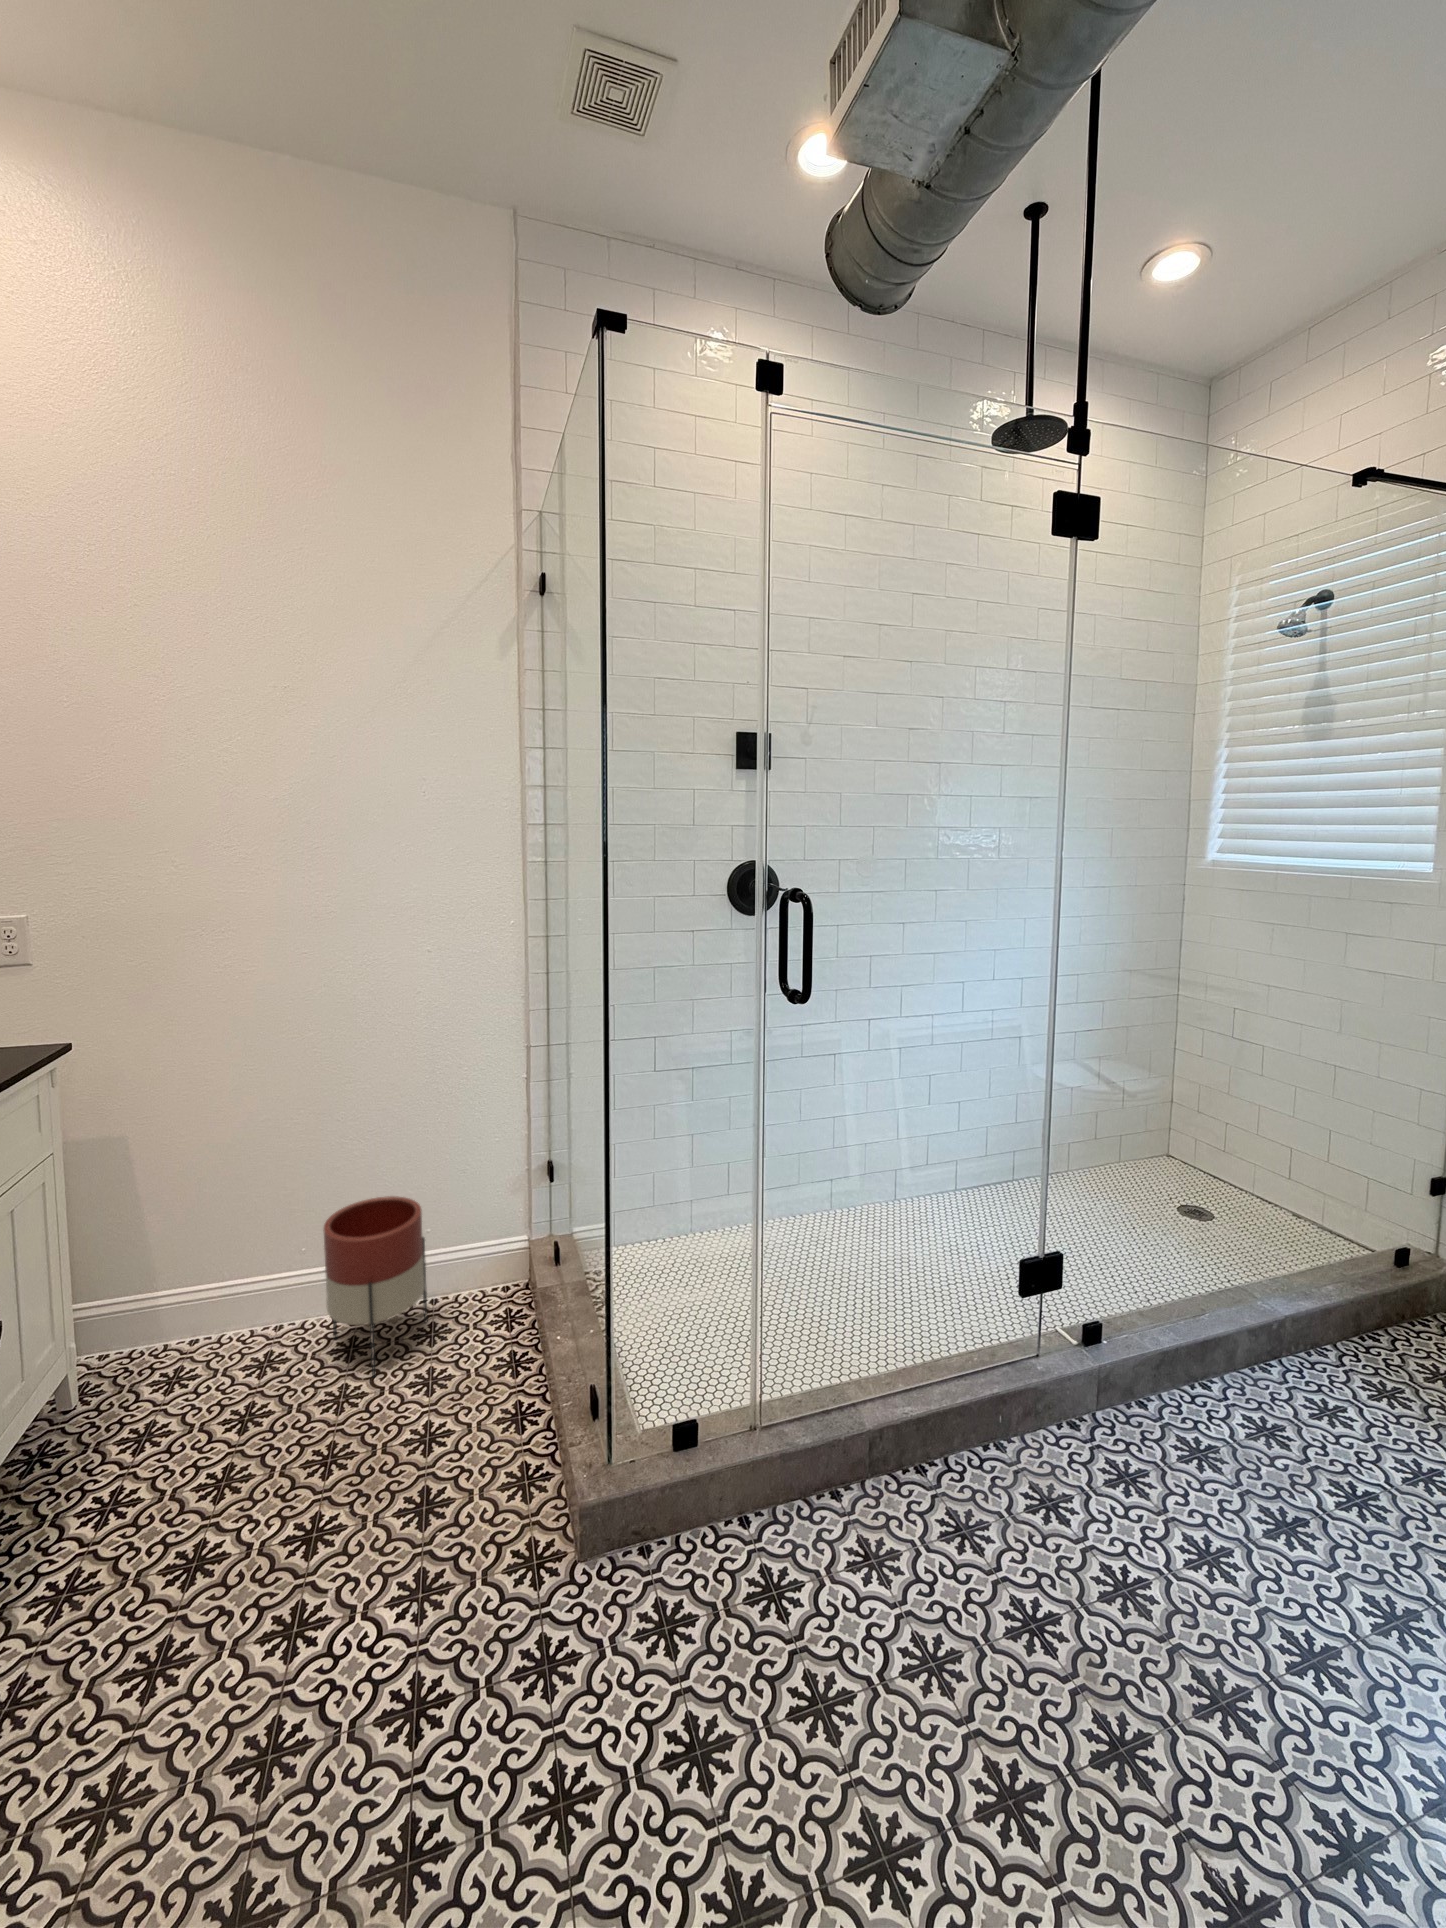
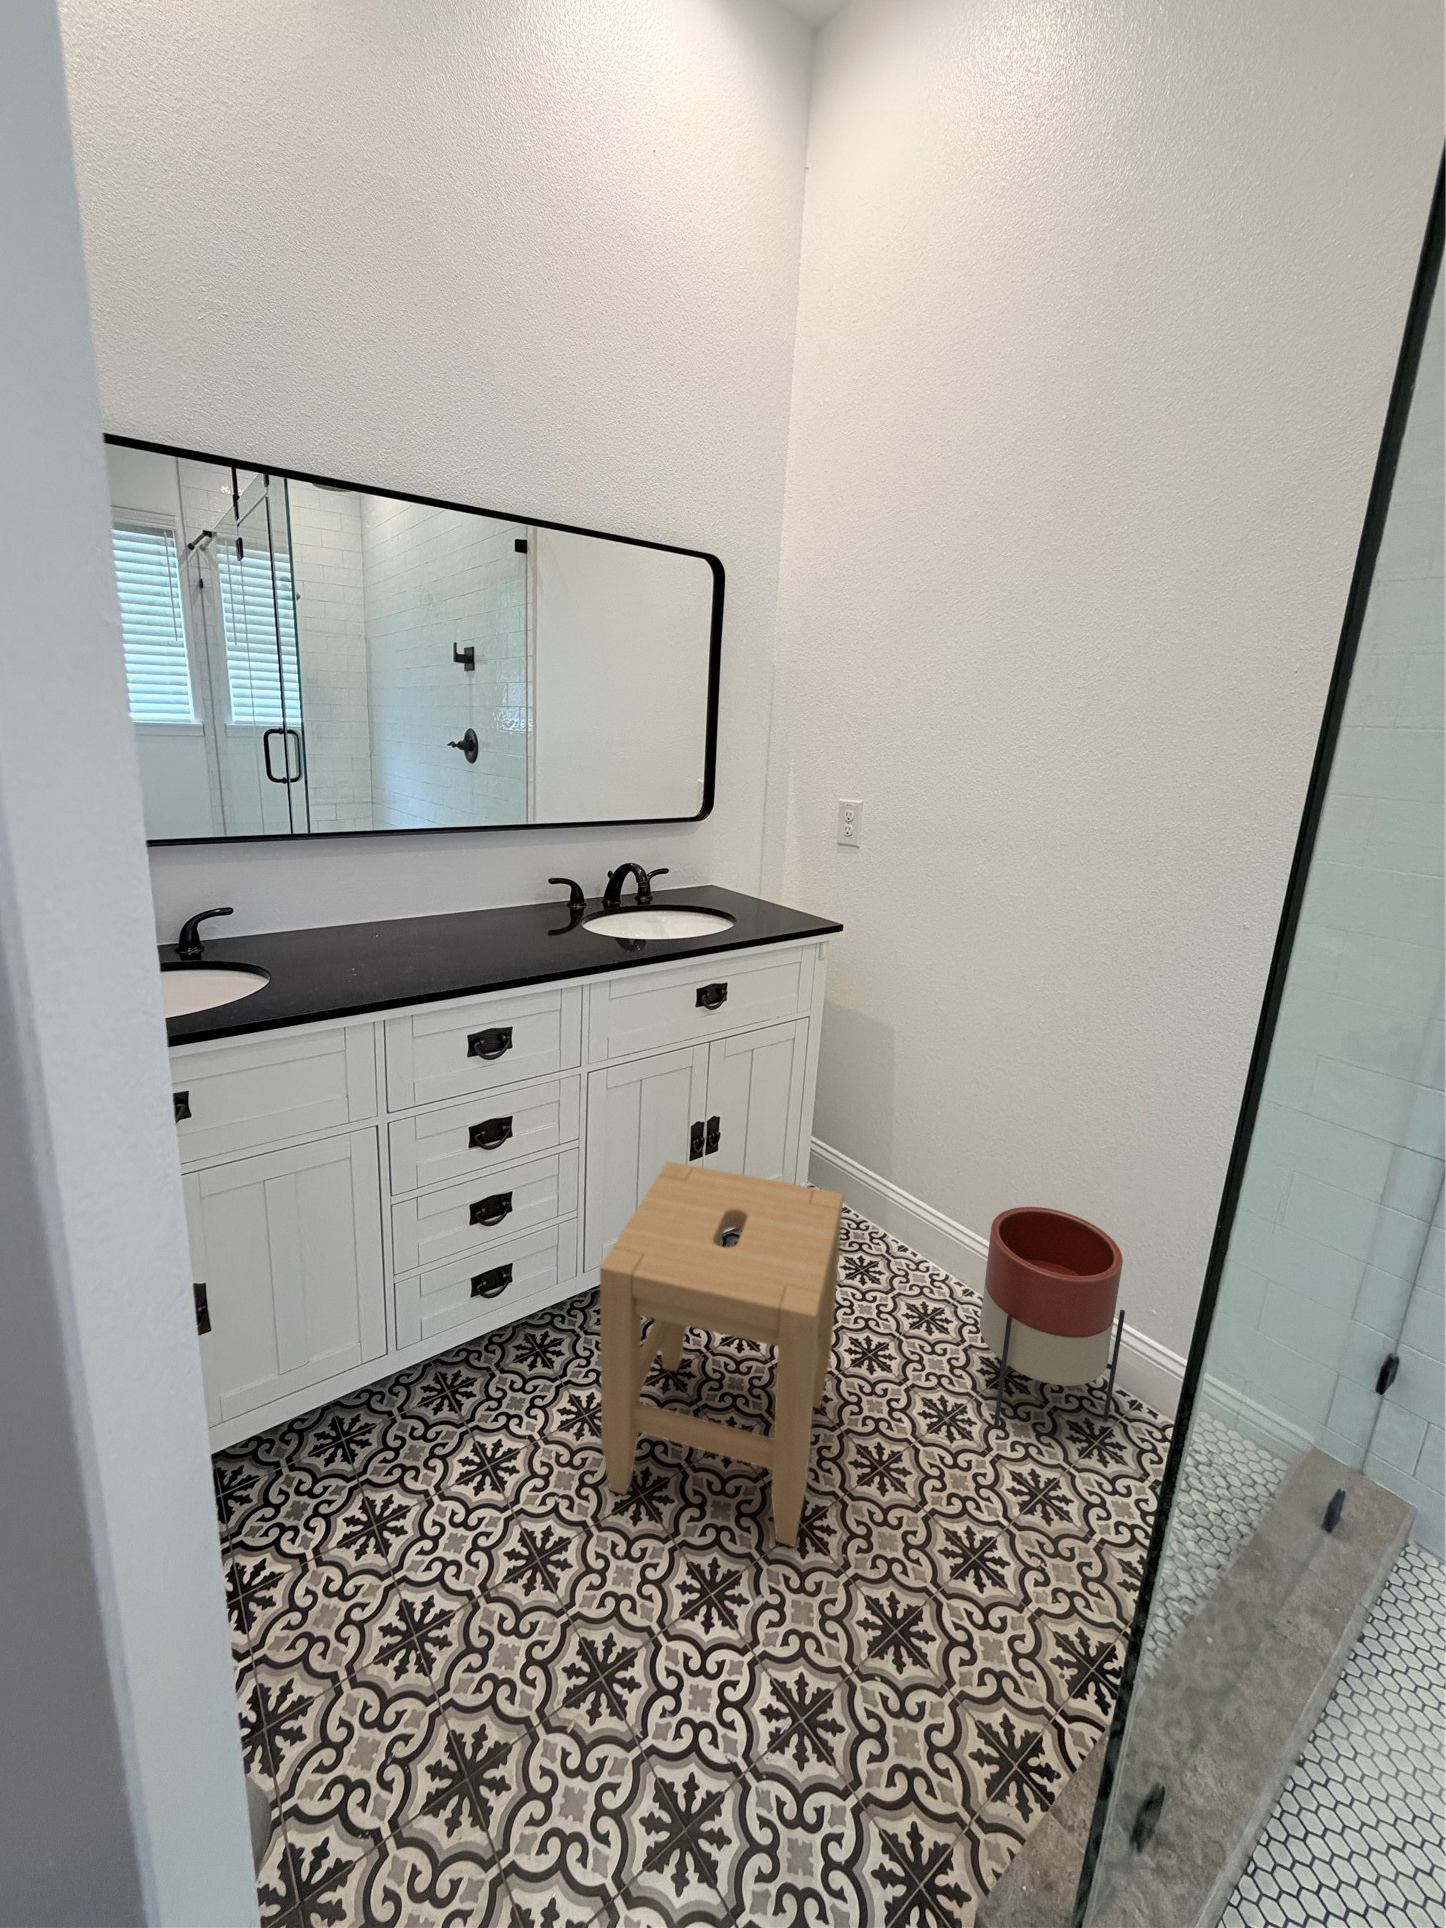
stool: none [10,1265,327,1708] -> present [600,1162,843,1546]

